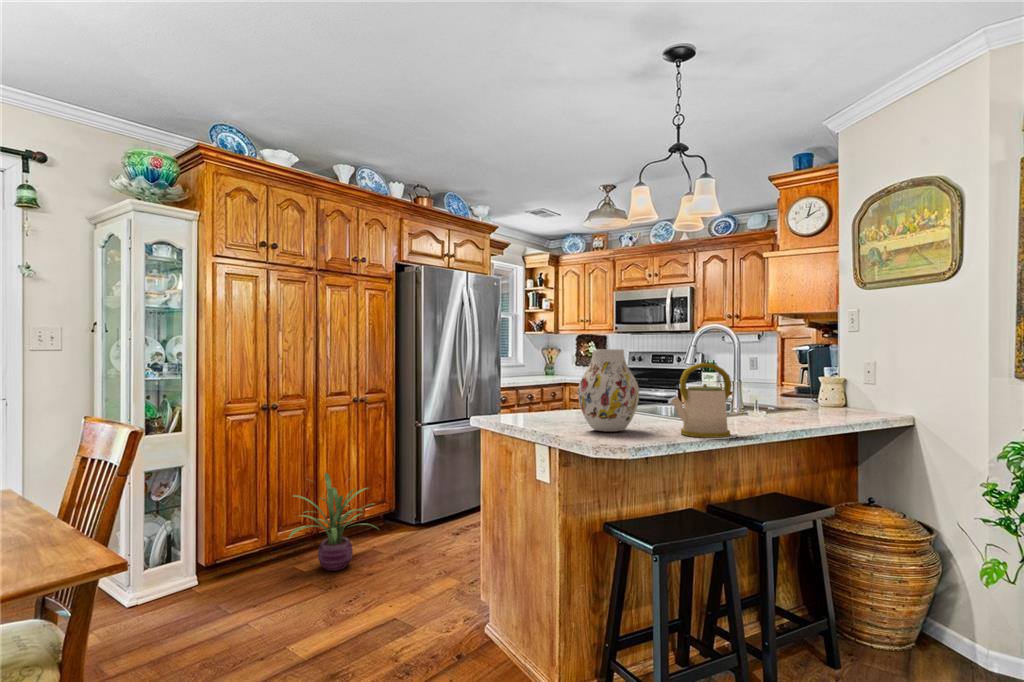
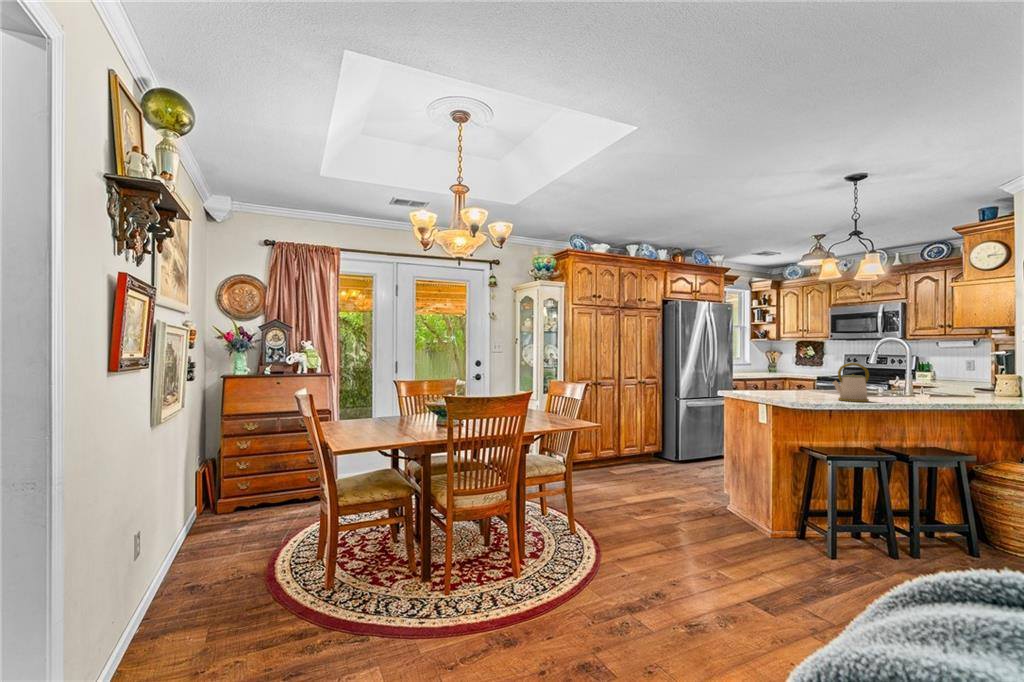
vase: present [578,349,639,432] -> none [779,355,815,398]
decorative plant: present [289,473,377,571] -> none [610,421,661,474]

